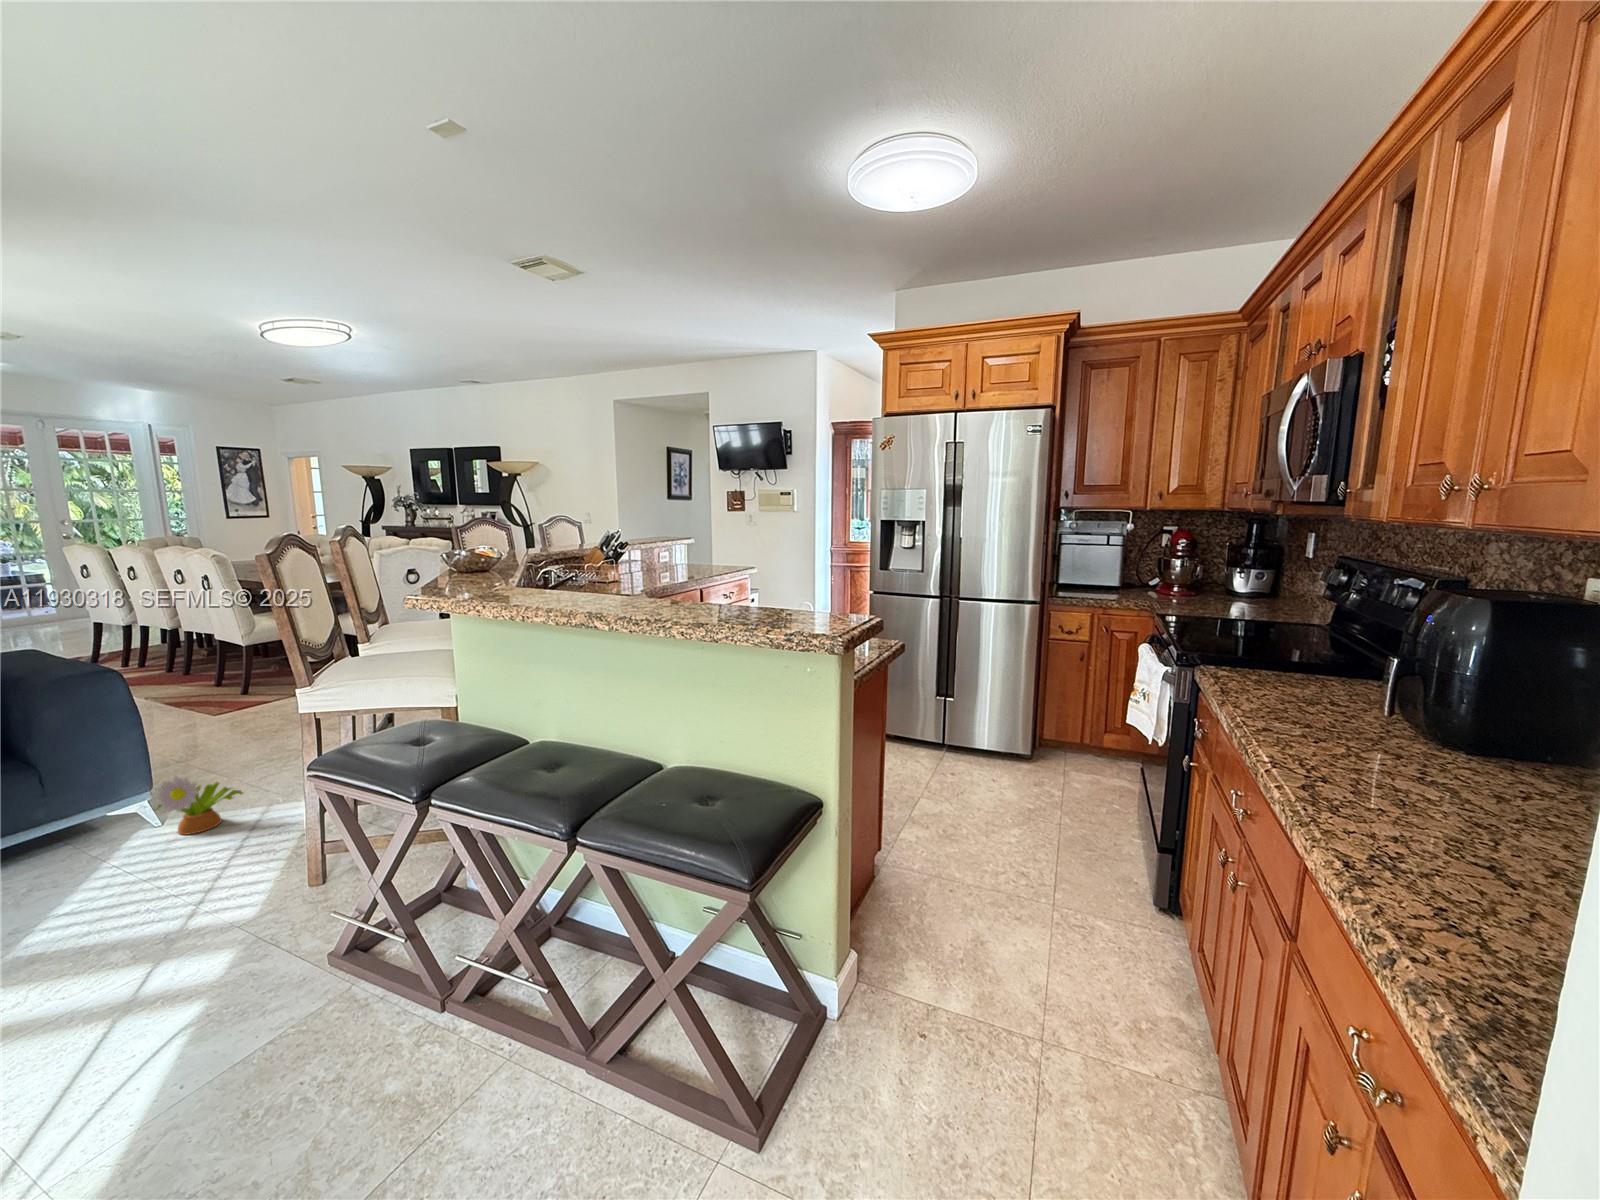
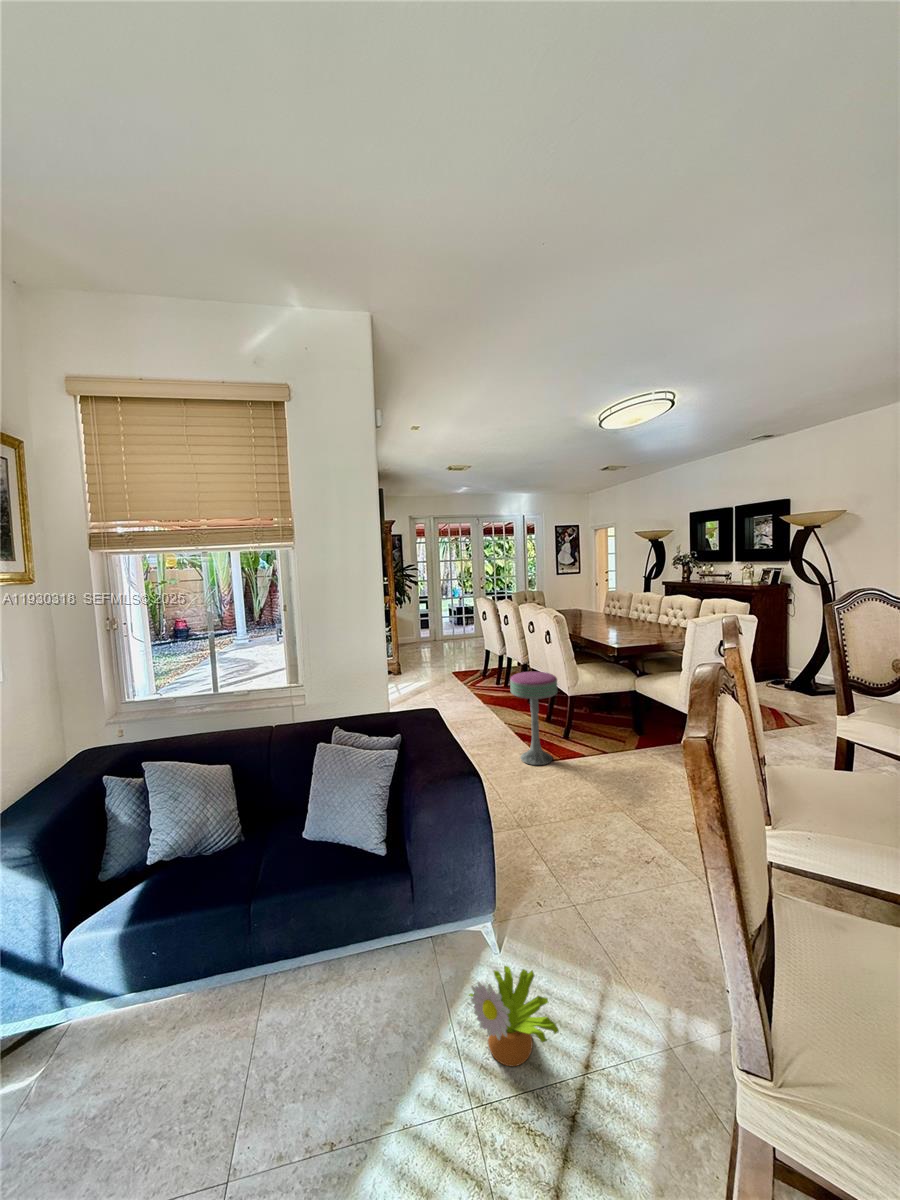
bar stool: none [157,613,232,715] -> present [510,672,558,765]

